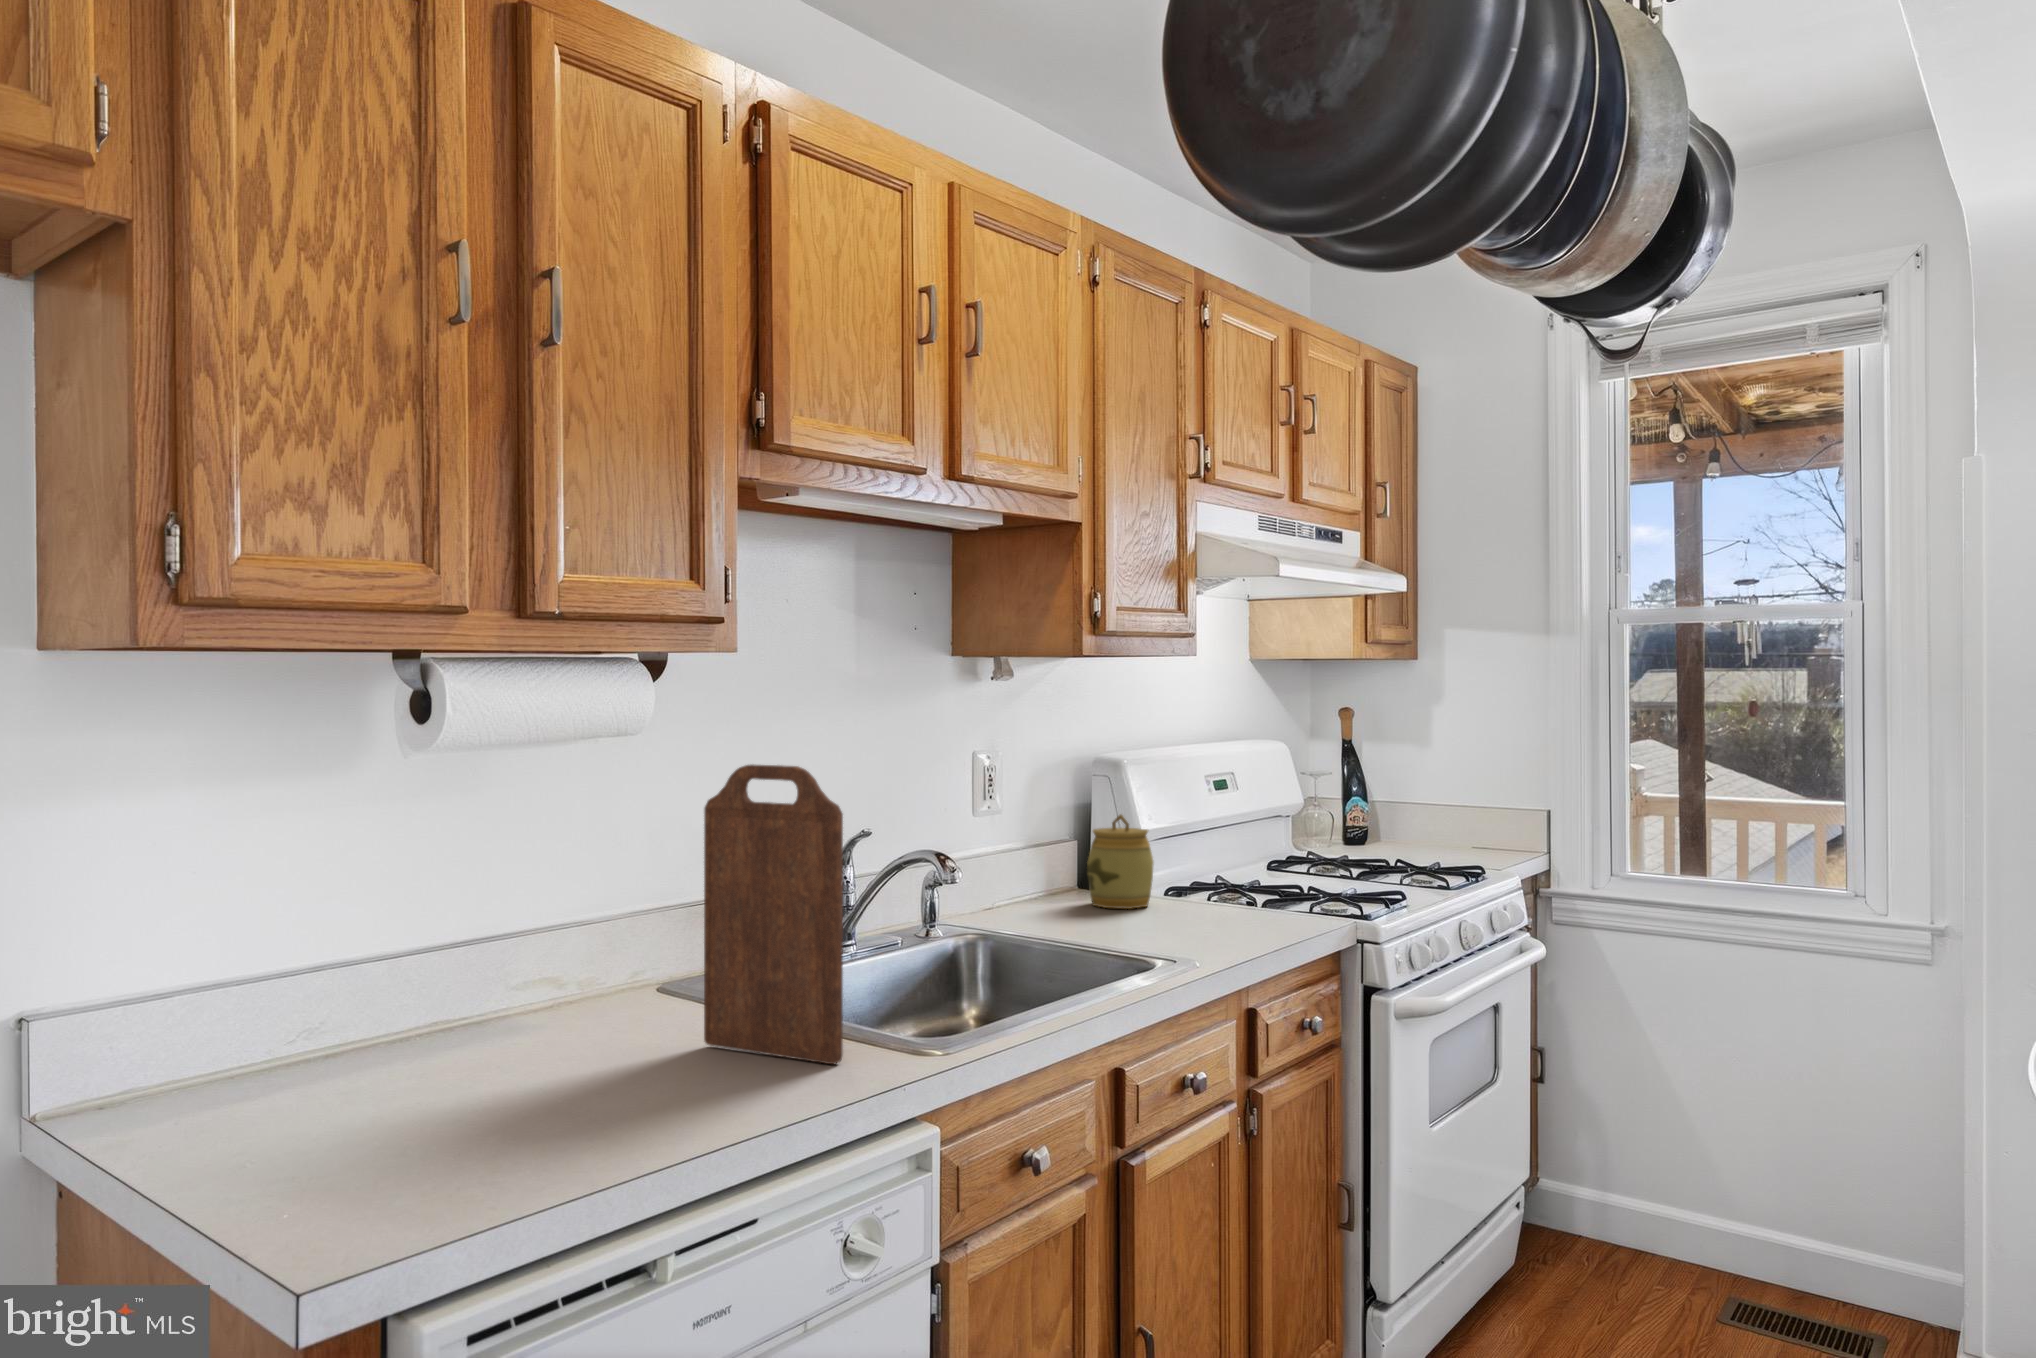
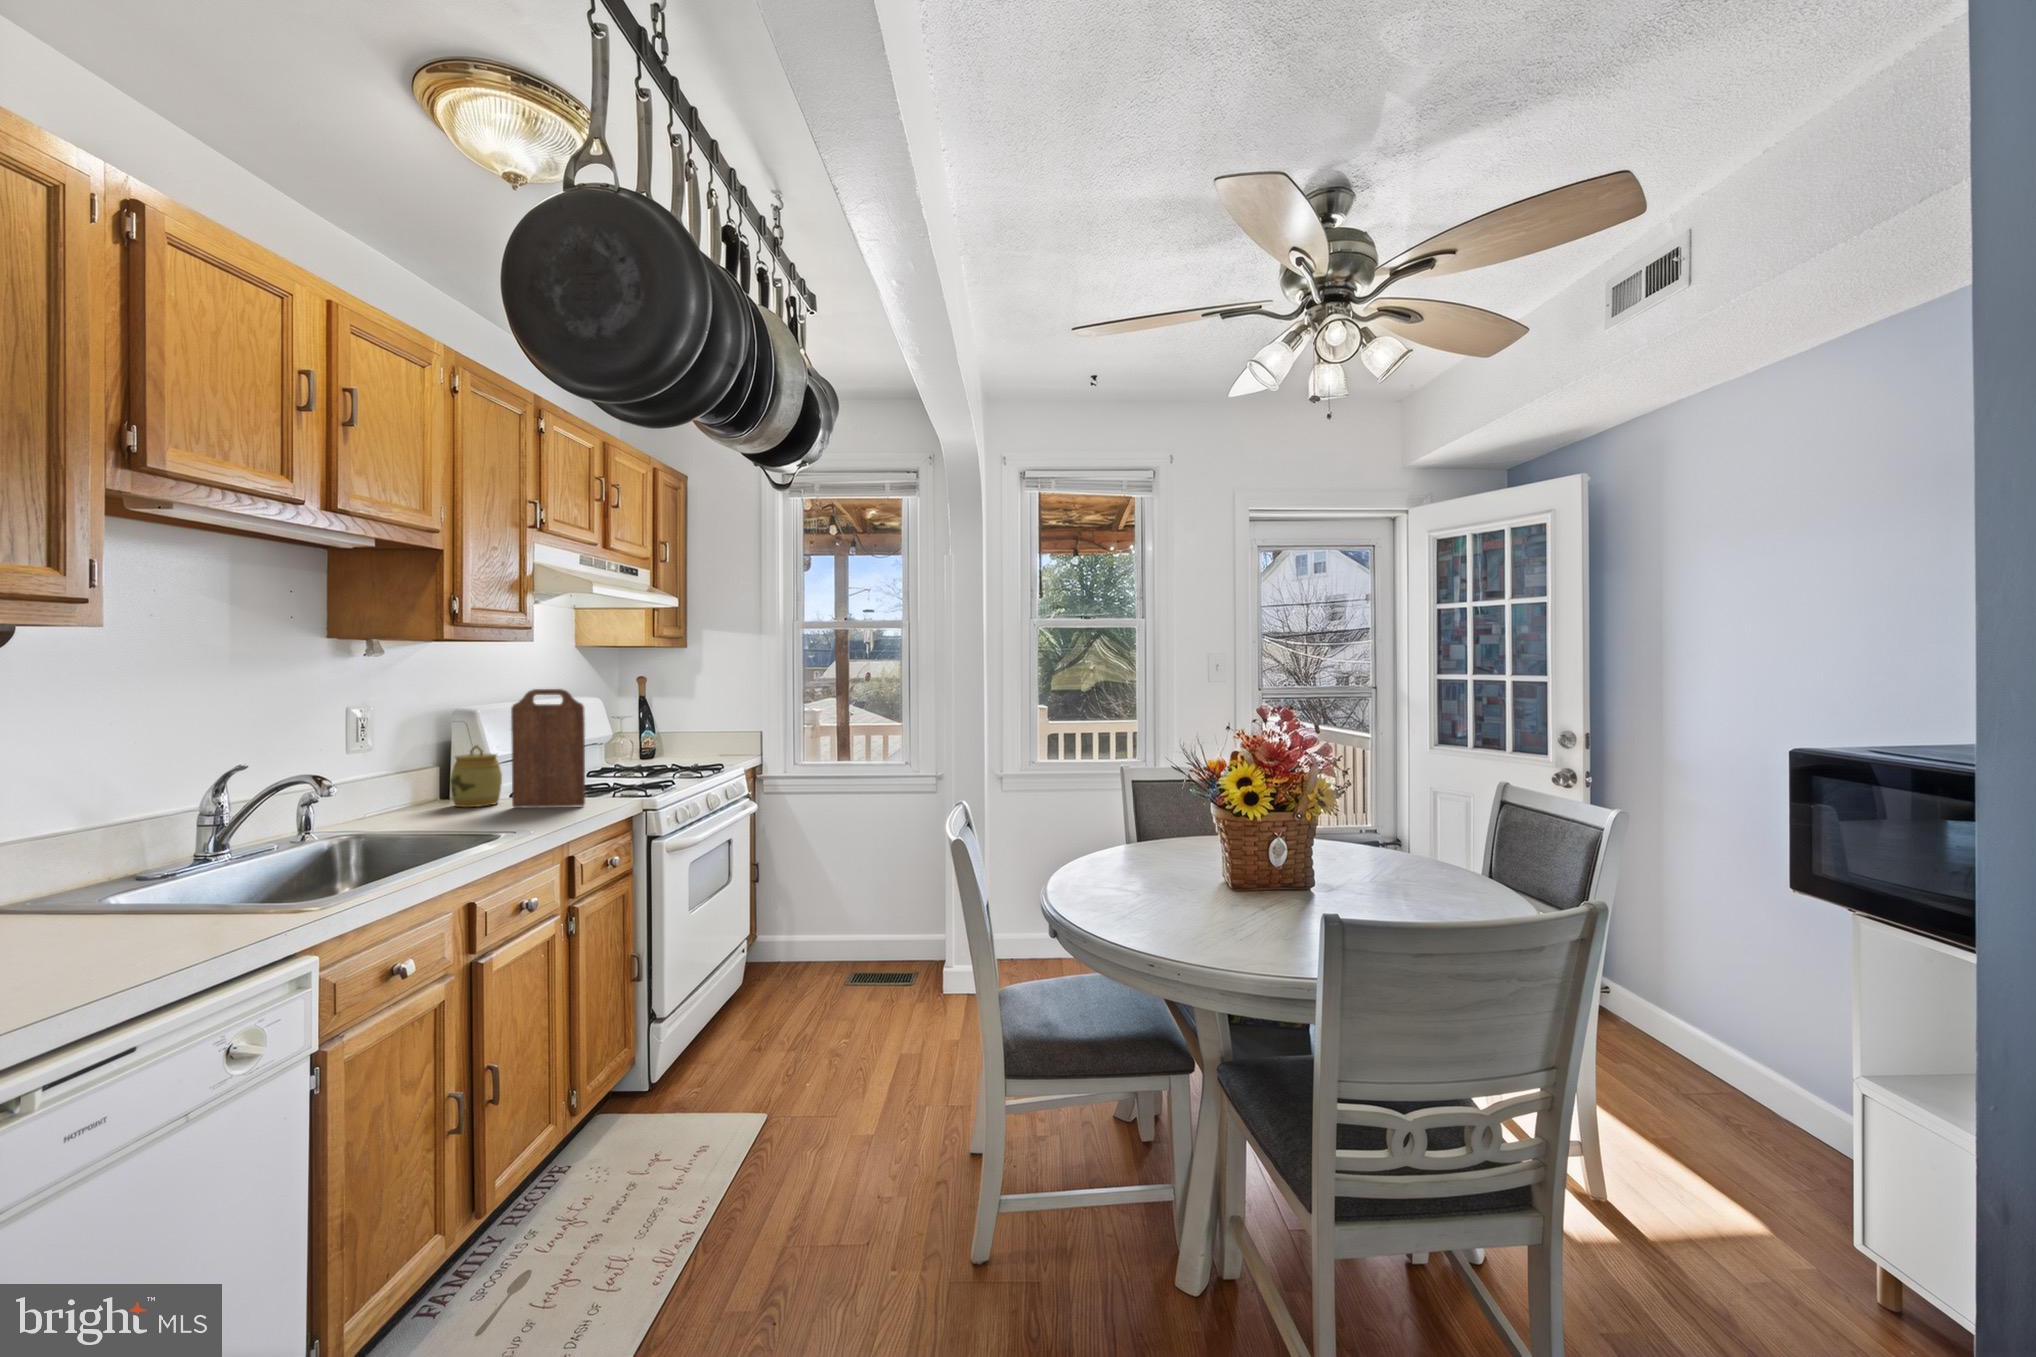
cutting board: present [704,764,843,1064] -> present [511,689,585,808]

